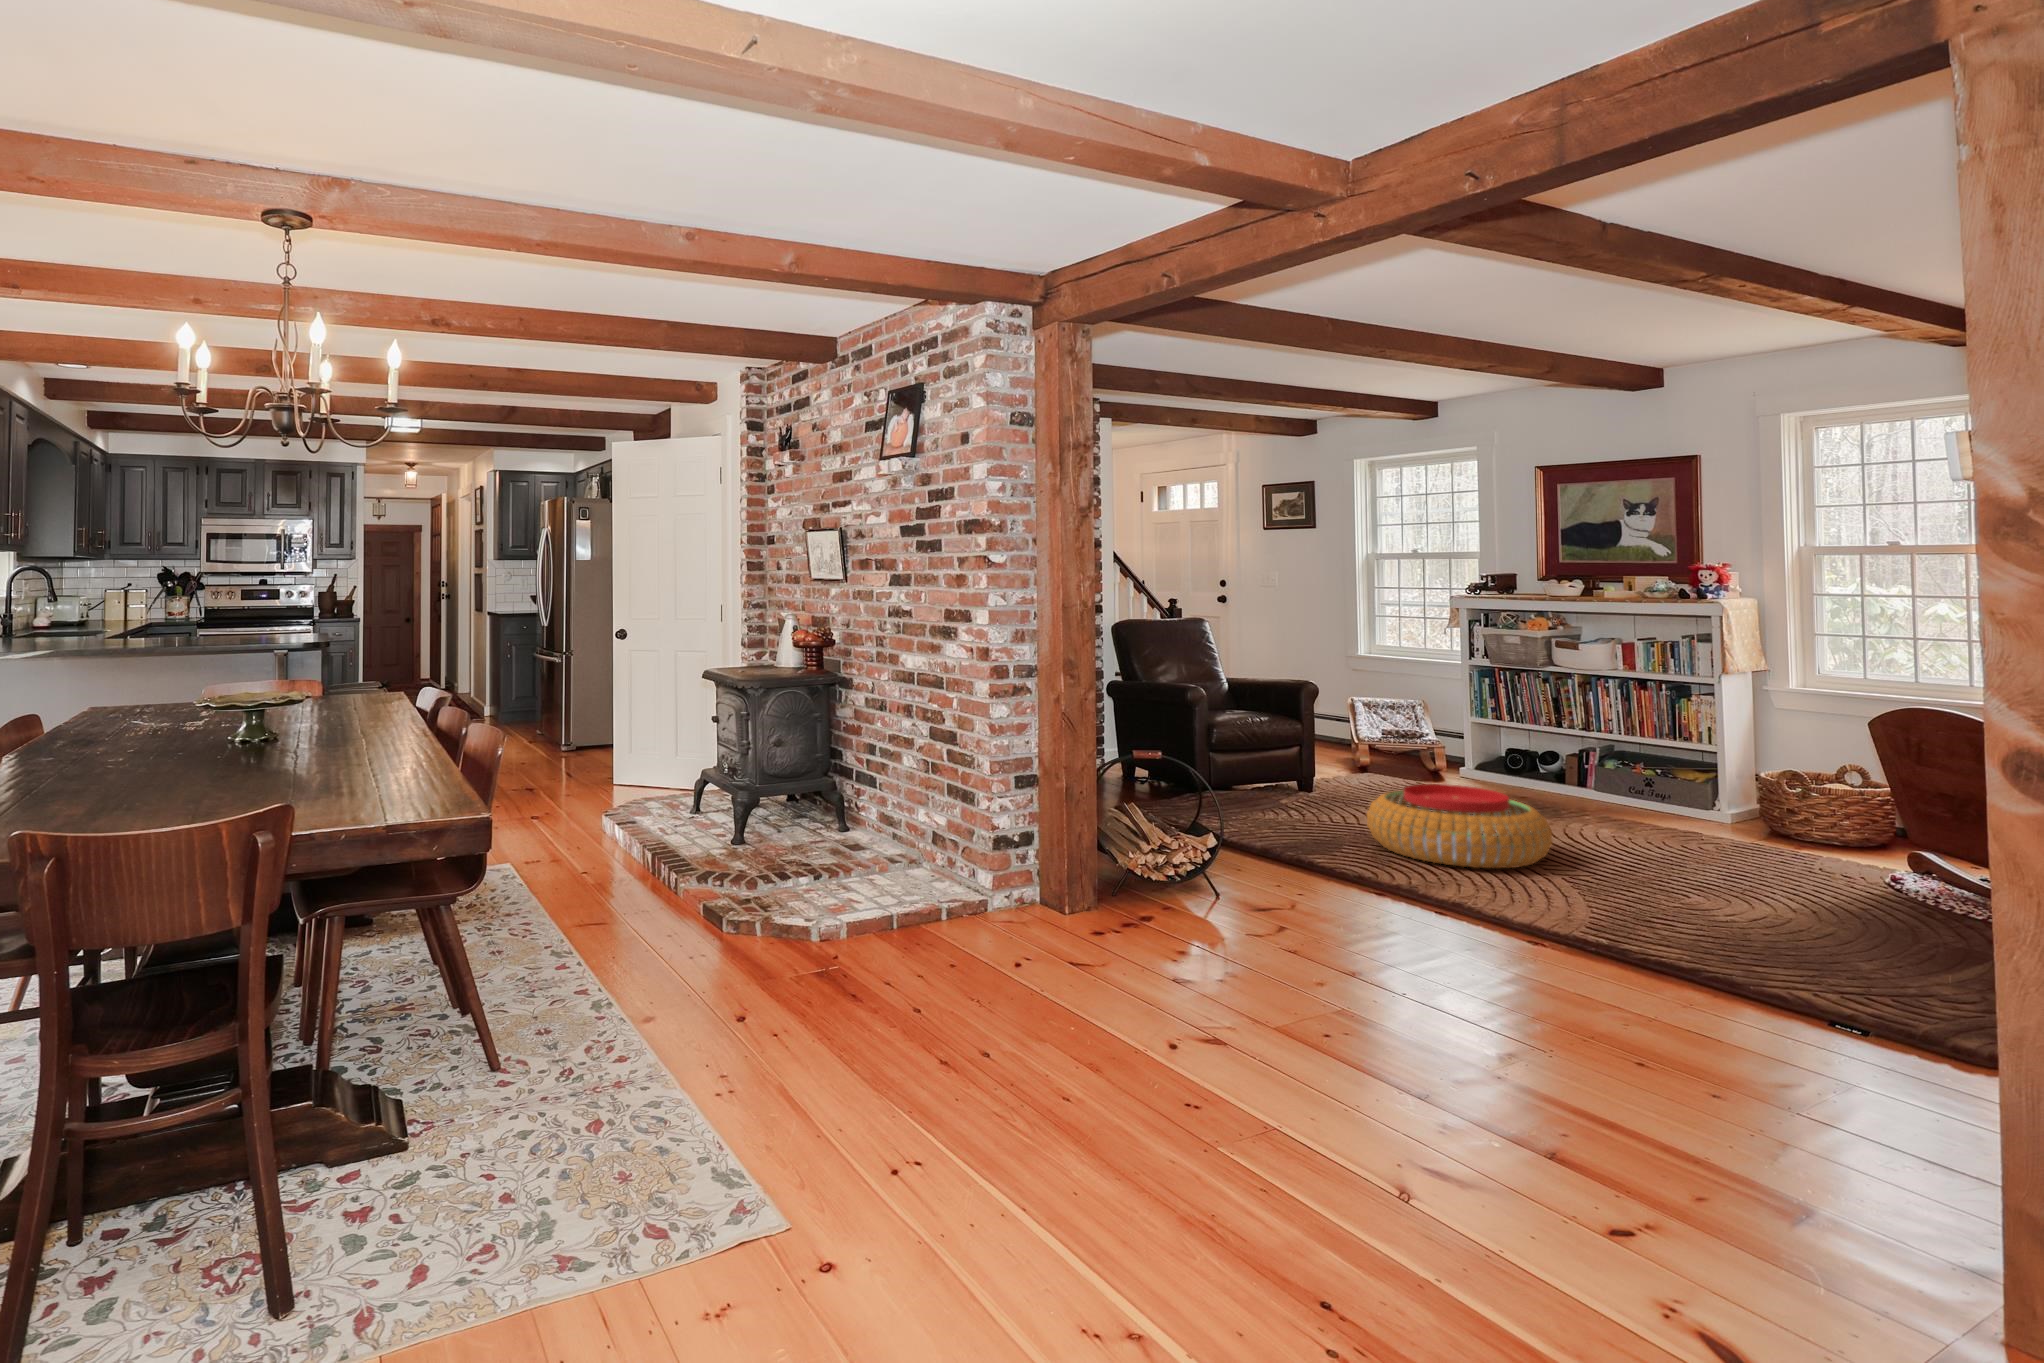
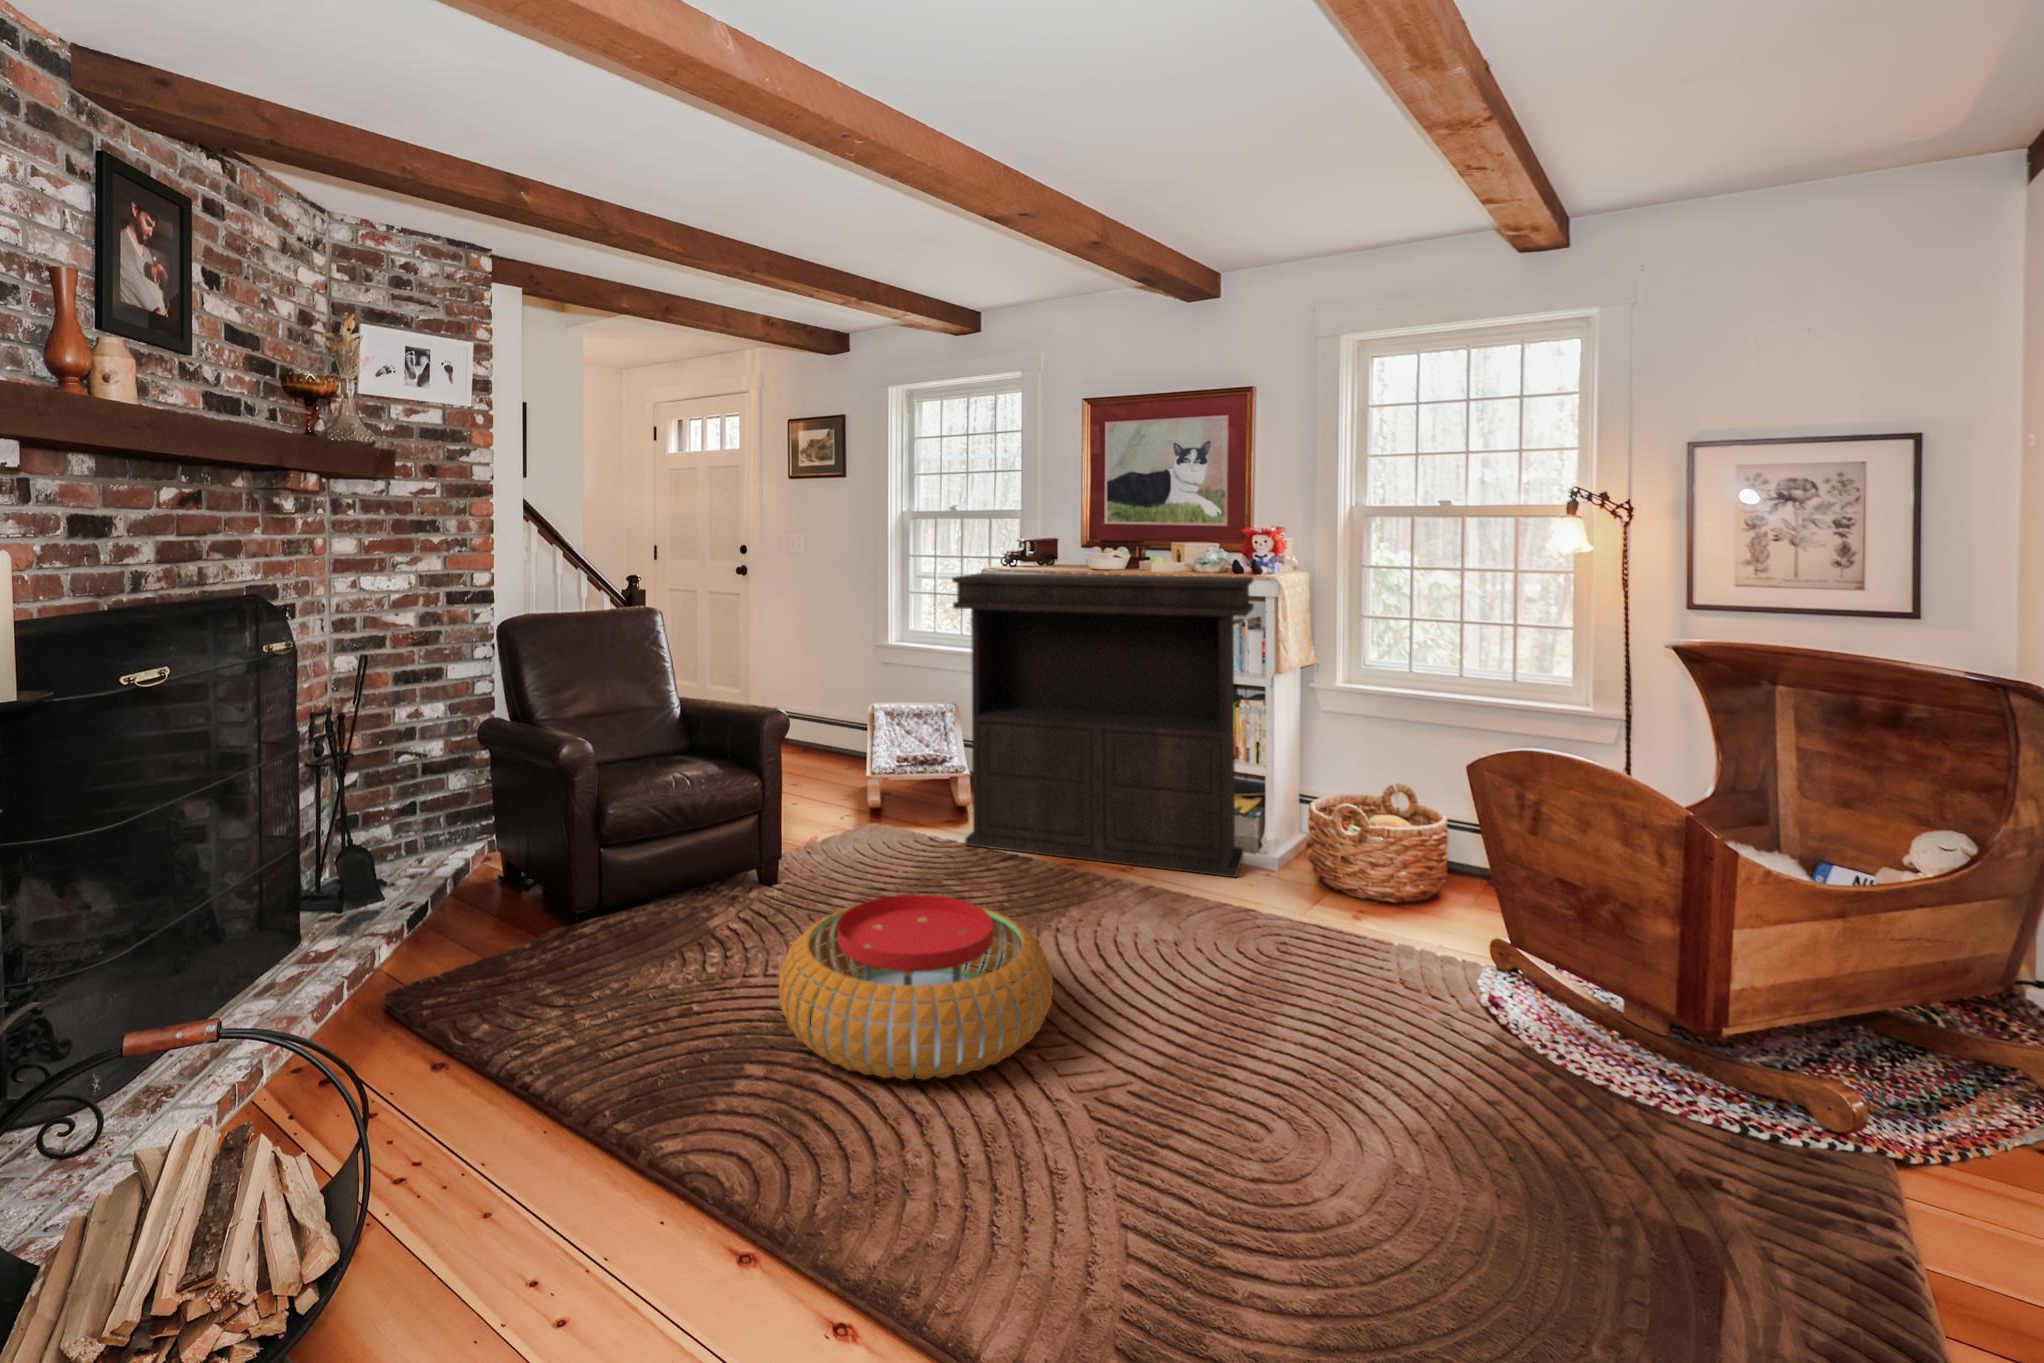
console table: none [1438,598,1701,819] -> present [952,573,1254,878]

